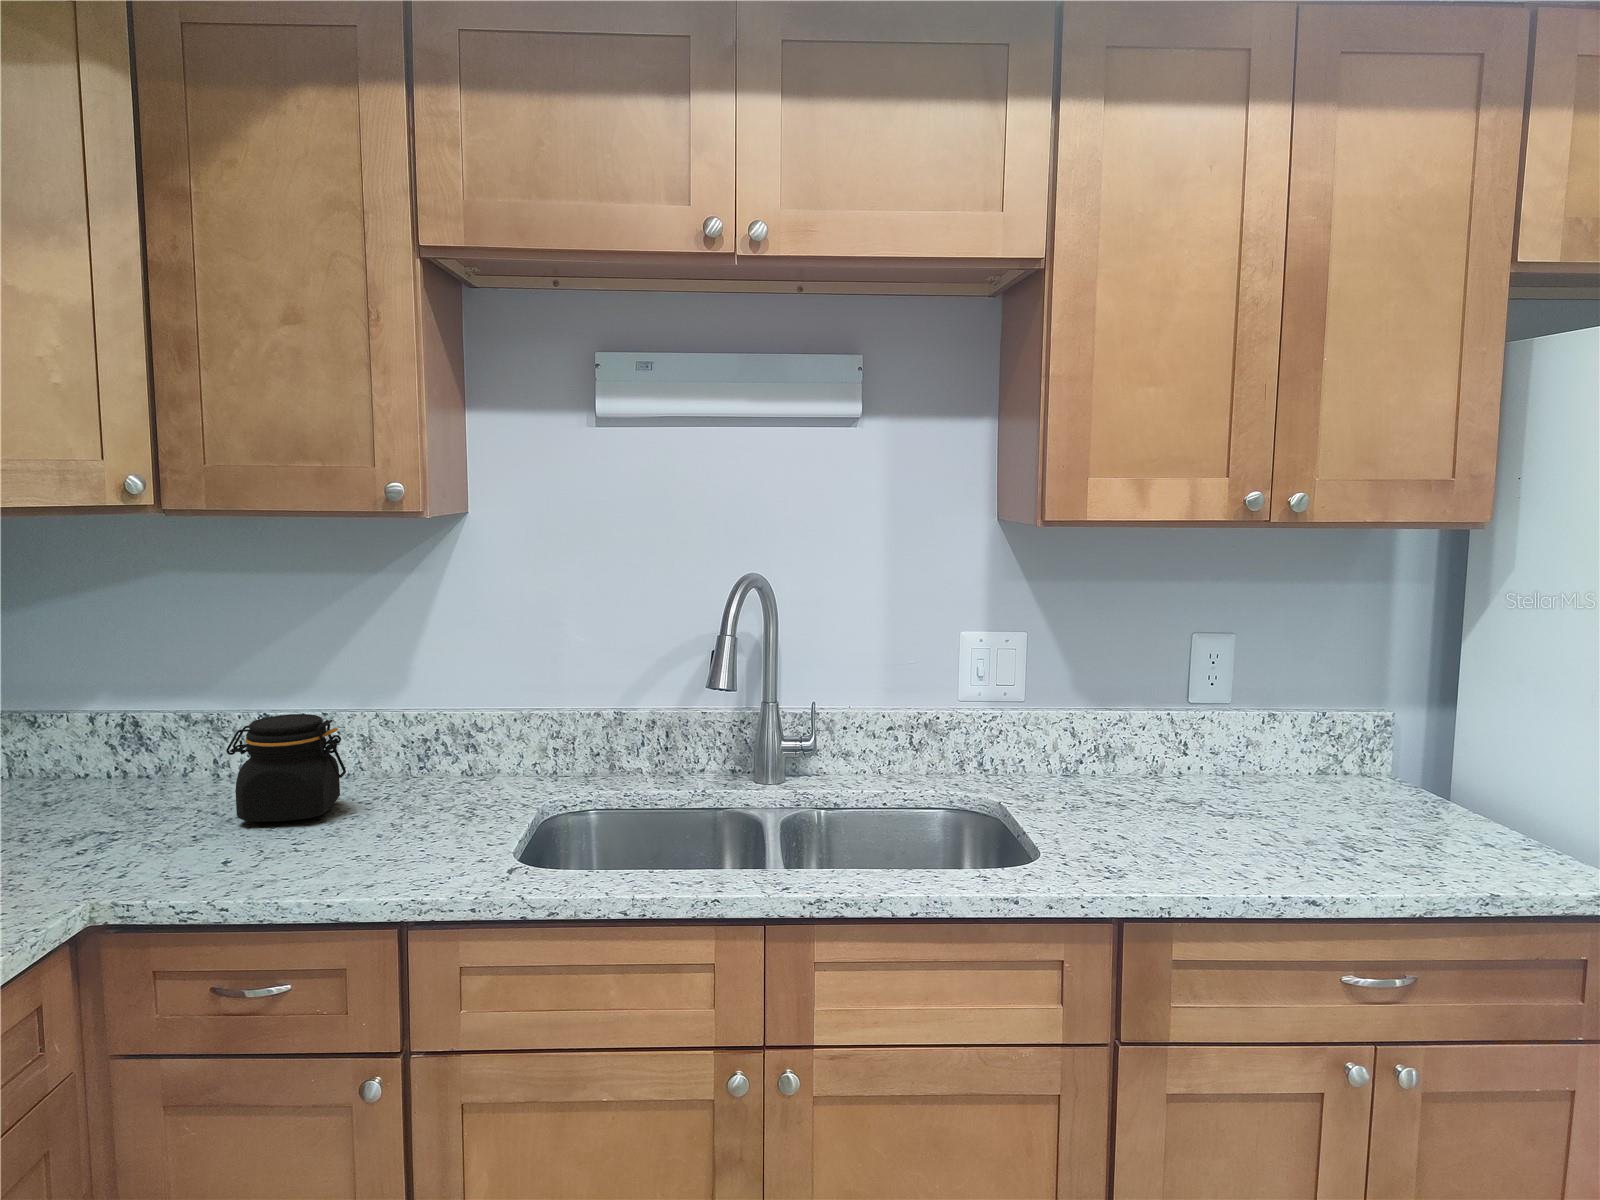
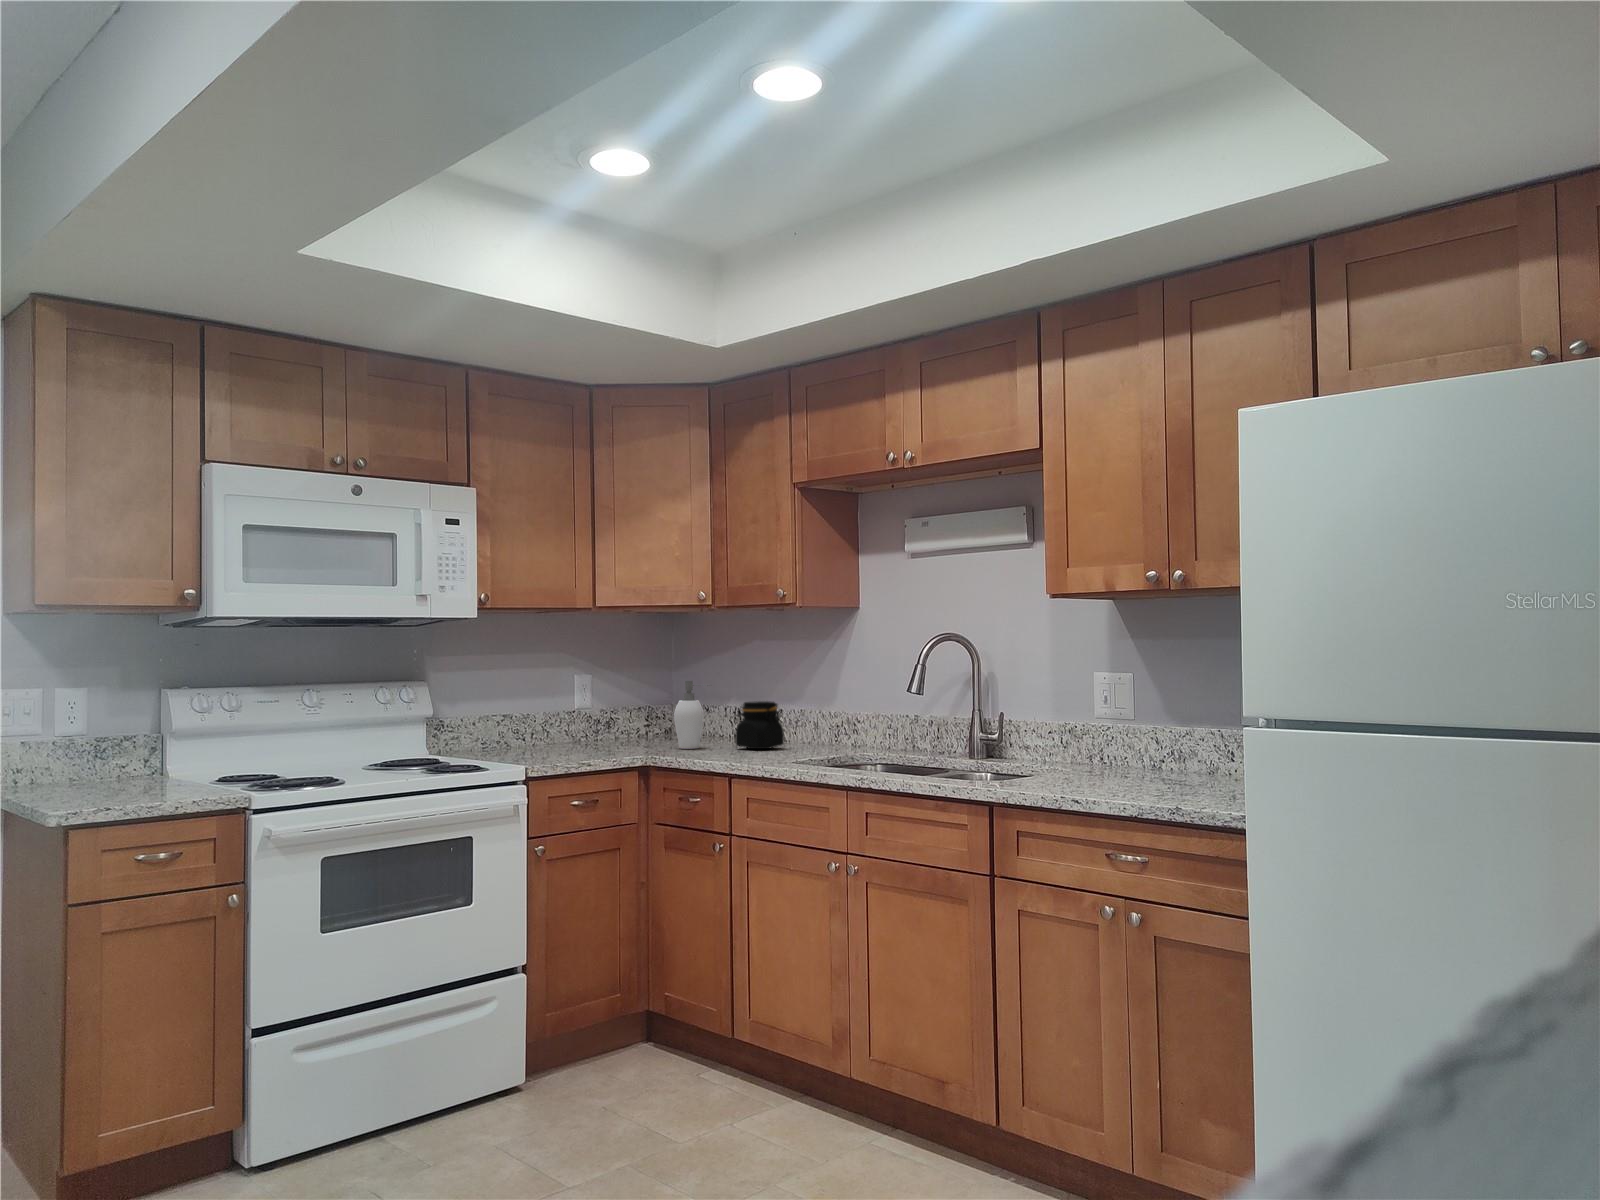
soap dispenser: none [66,694,170,854] -> present [674,681,711,749]

